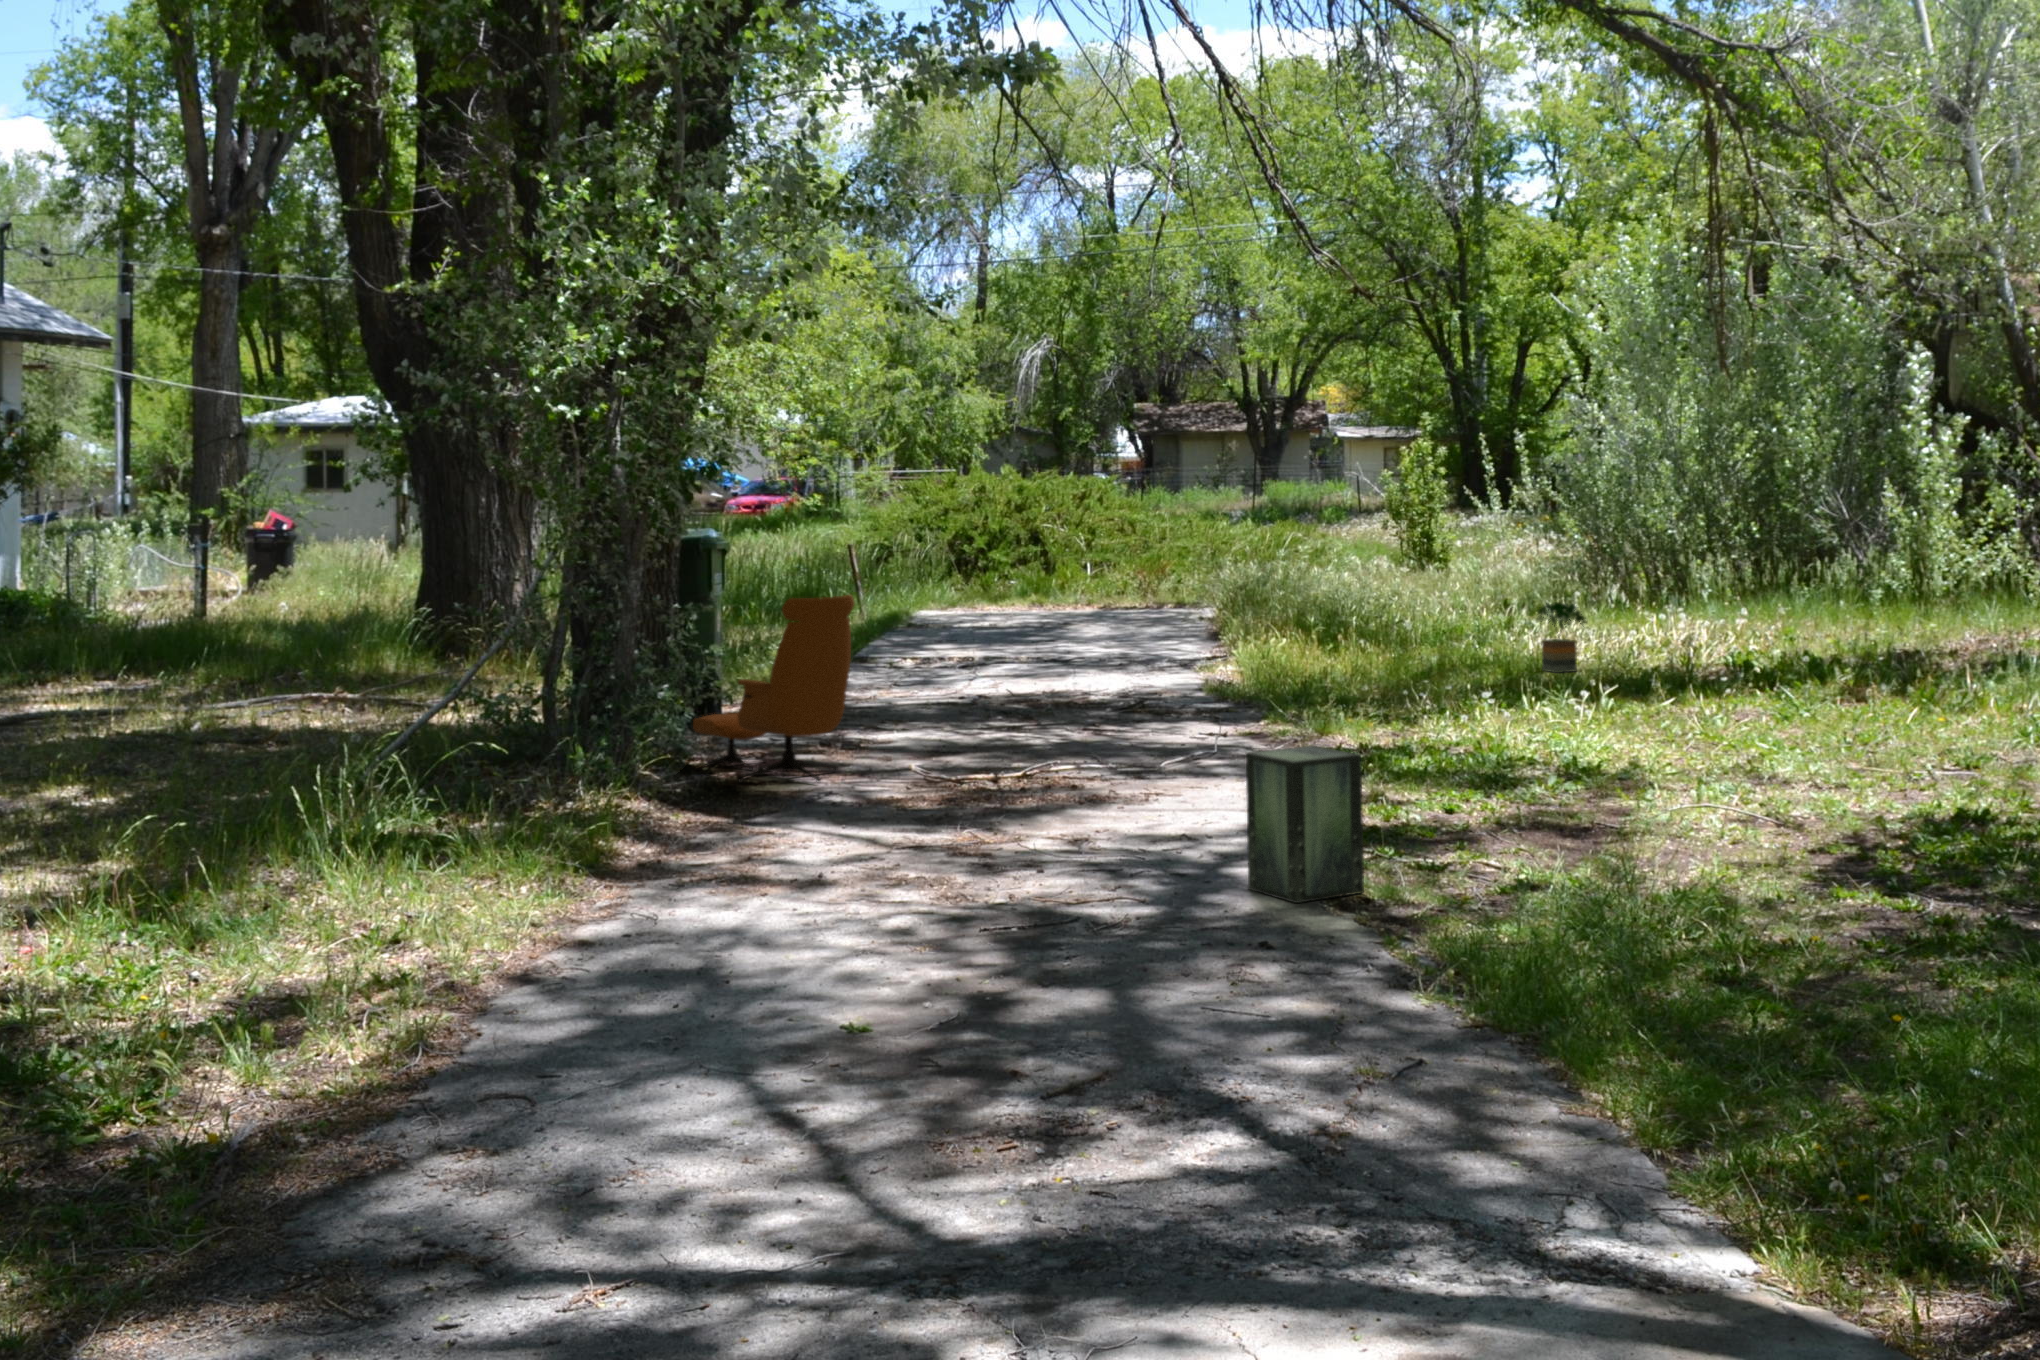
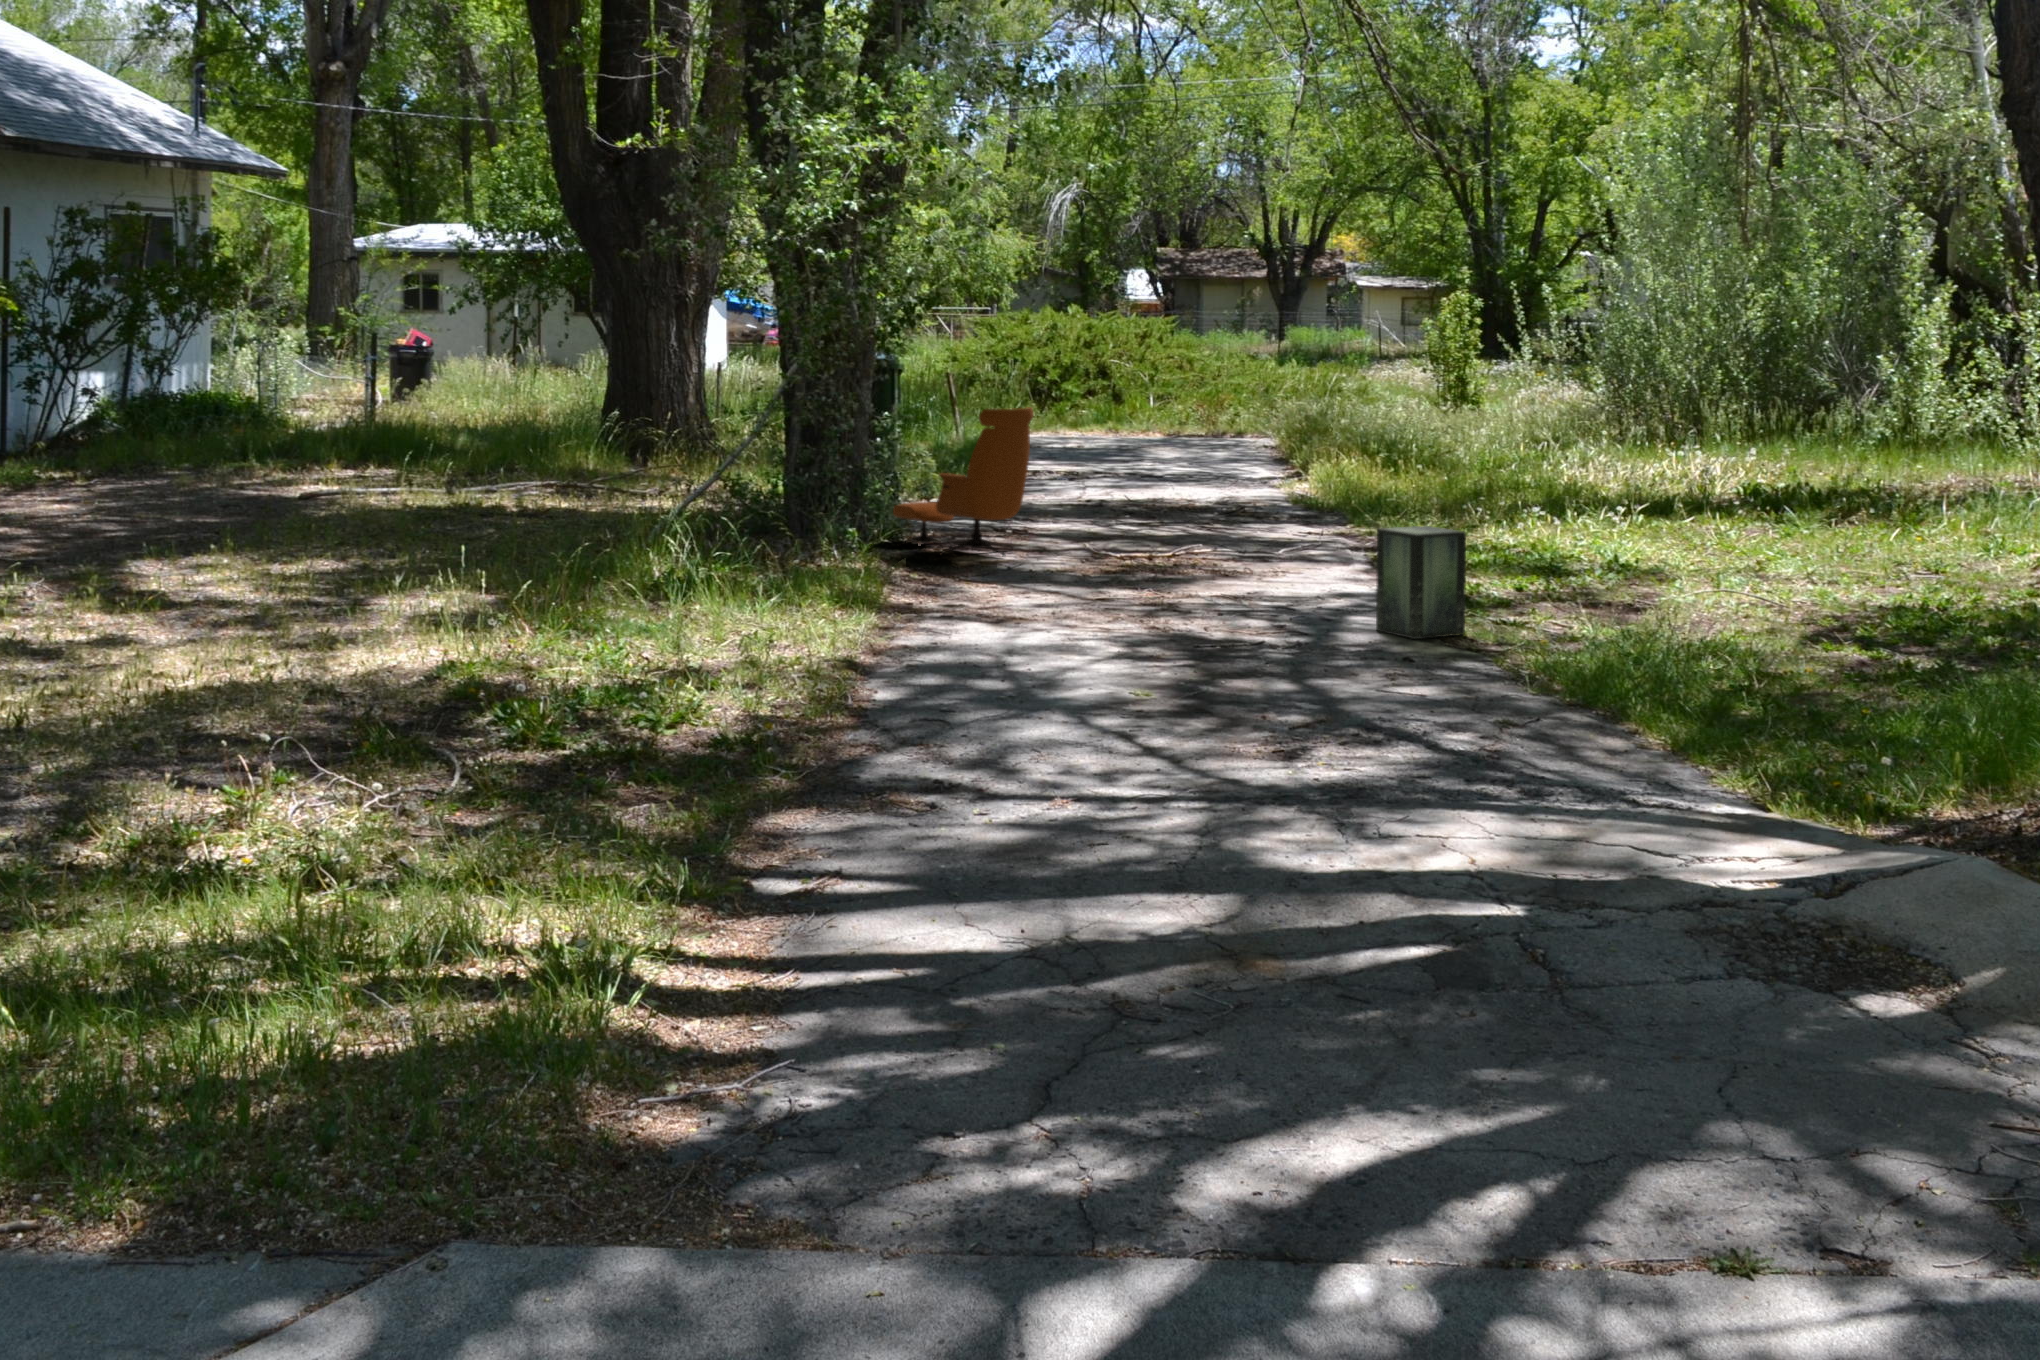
potted tree: present [1537,602,1586,673] -> none [1571,434,1617,496]

